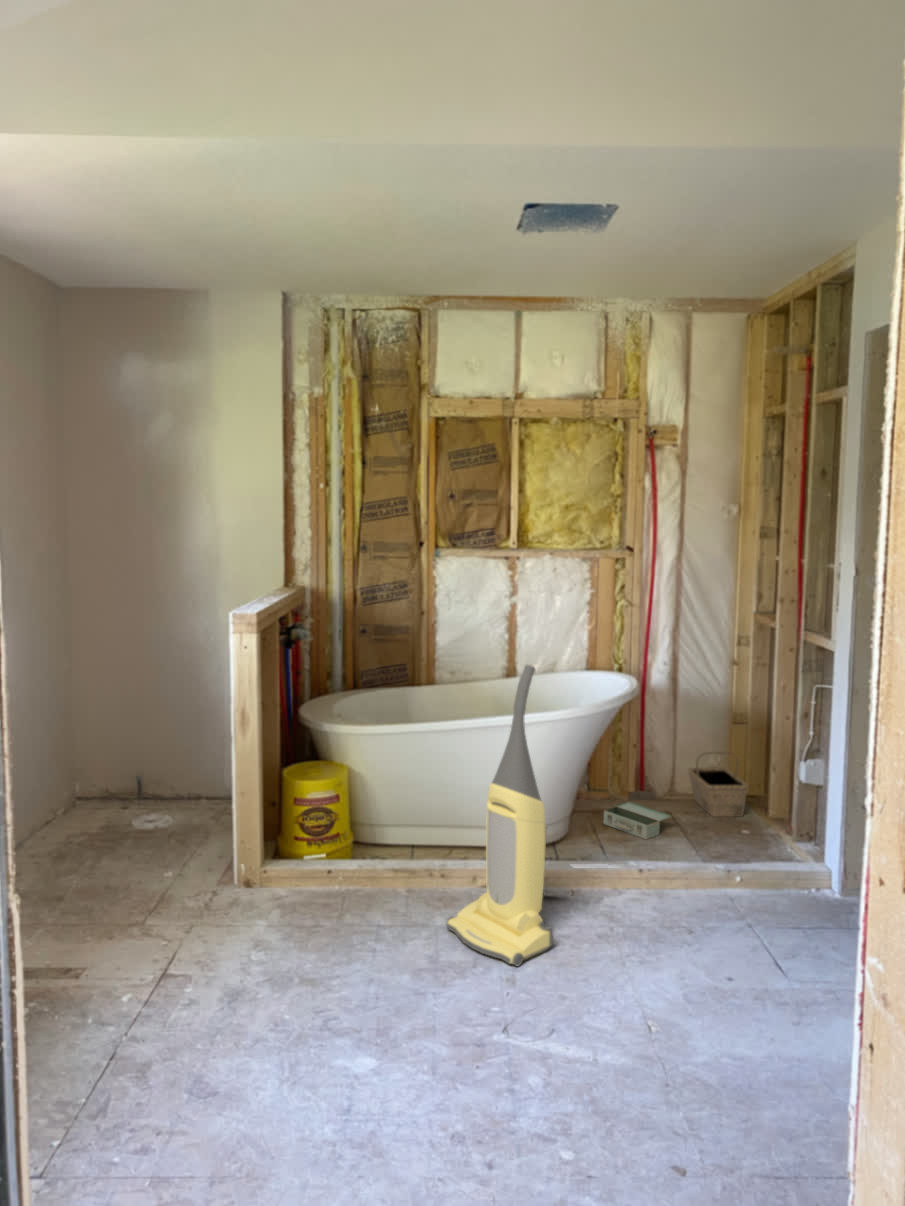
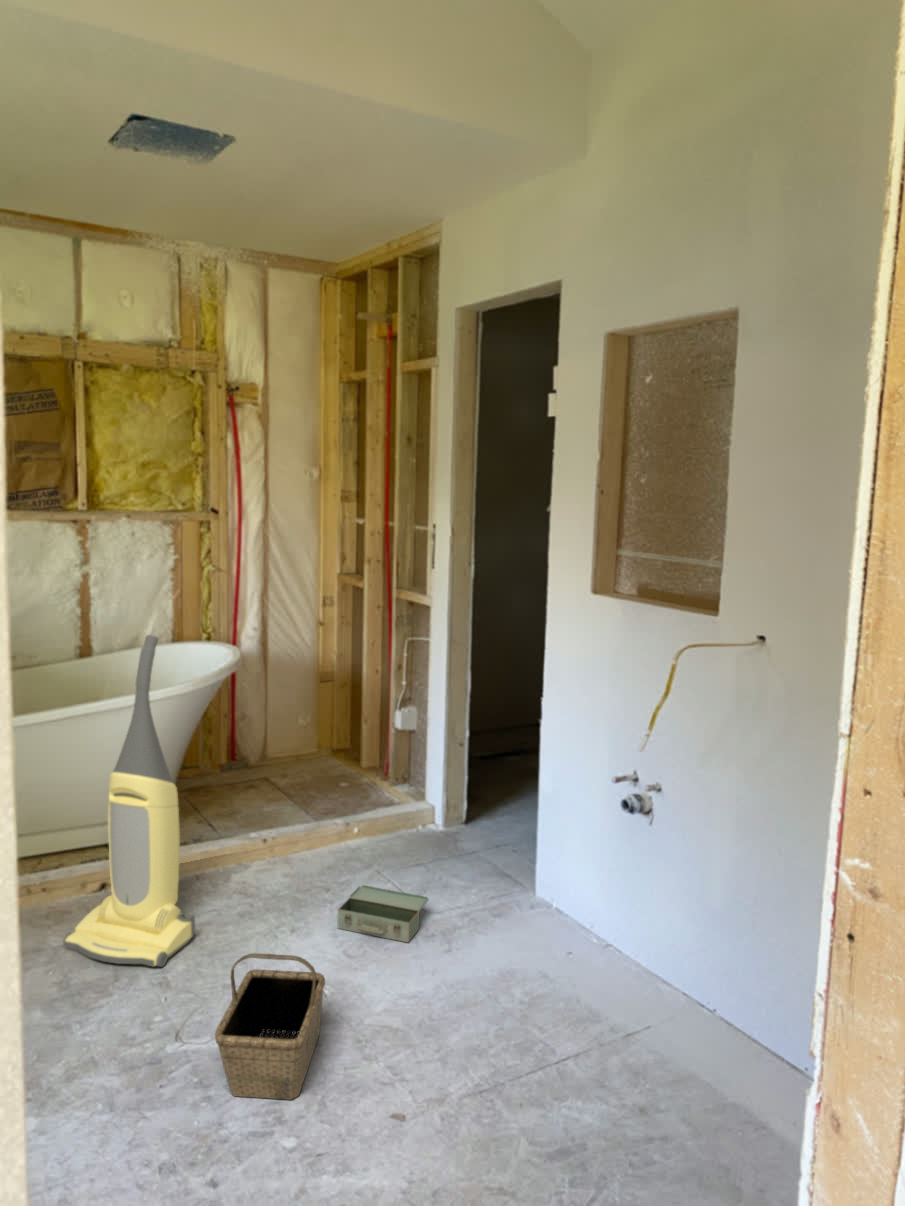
basket: present [688,752,749,817] -> present [215,954,325,1100]
toolbox: present [604,802,671,839] -> present [337,885,428,942]

